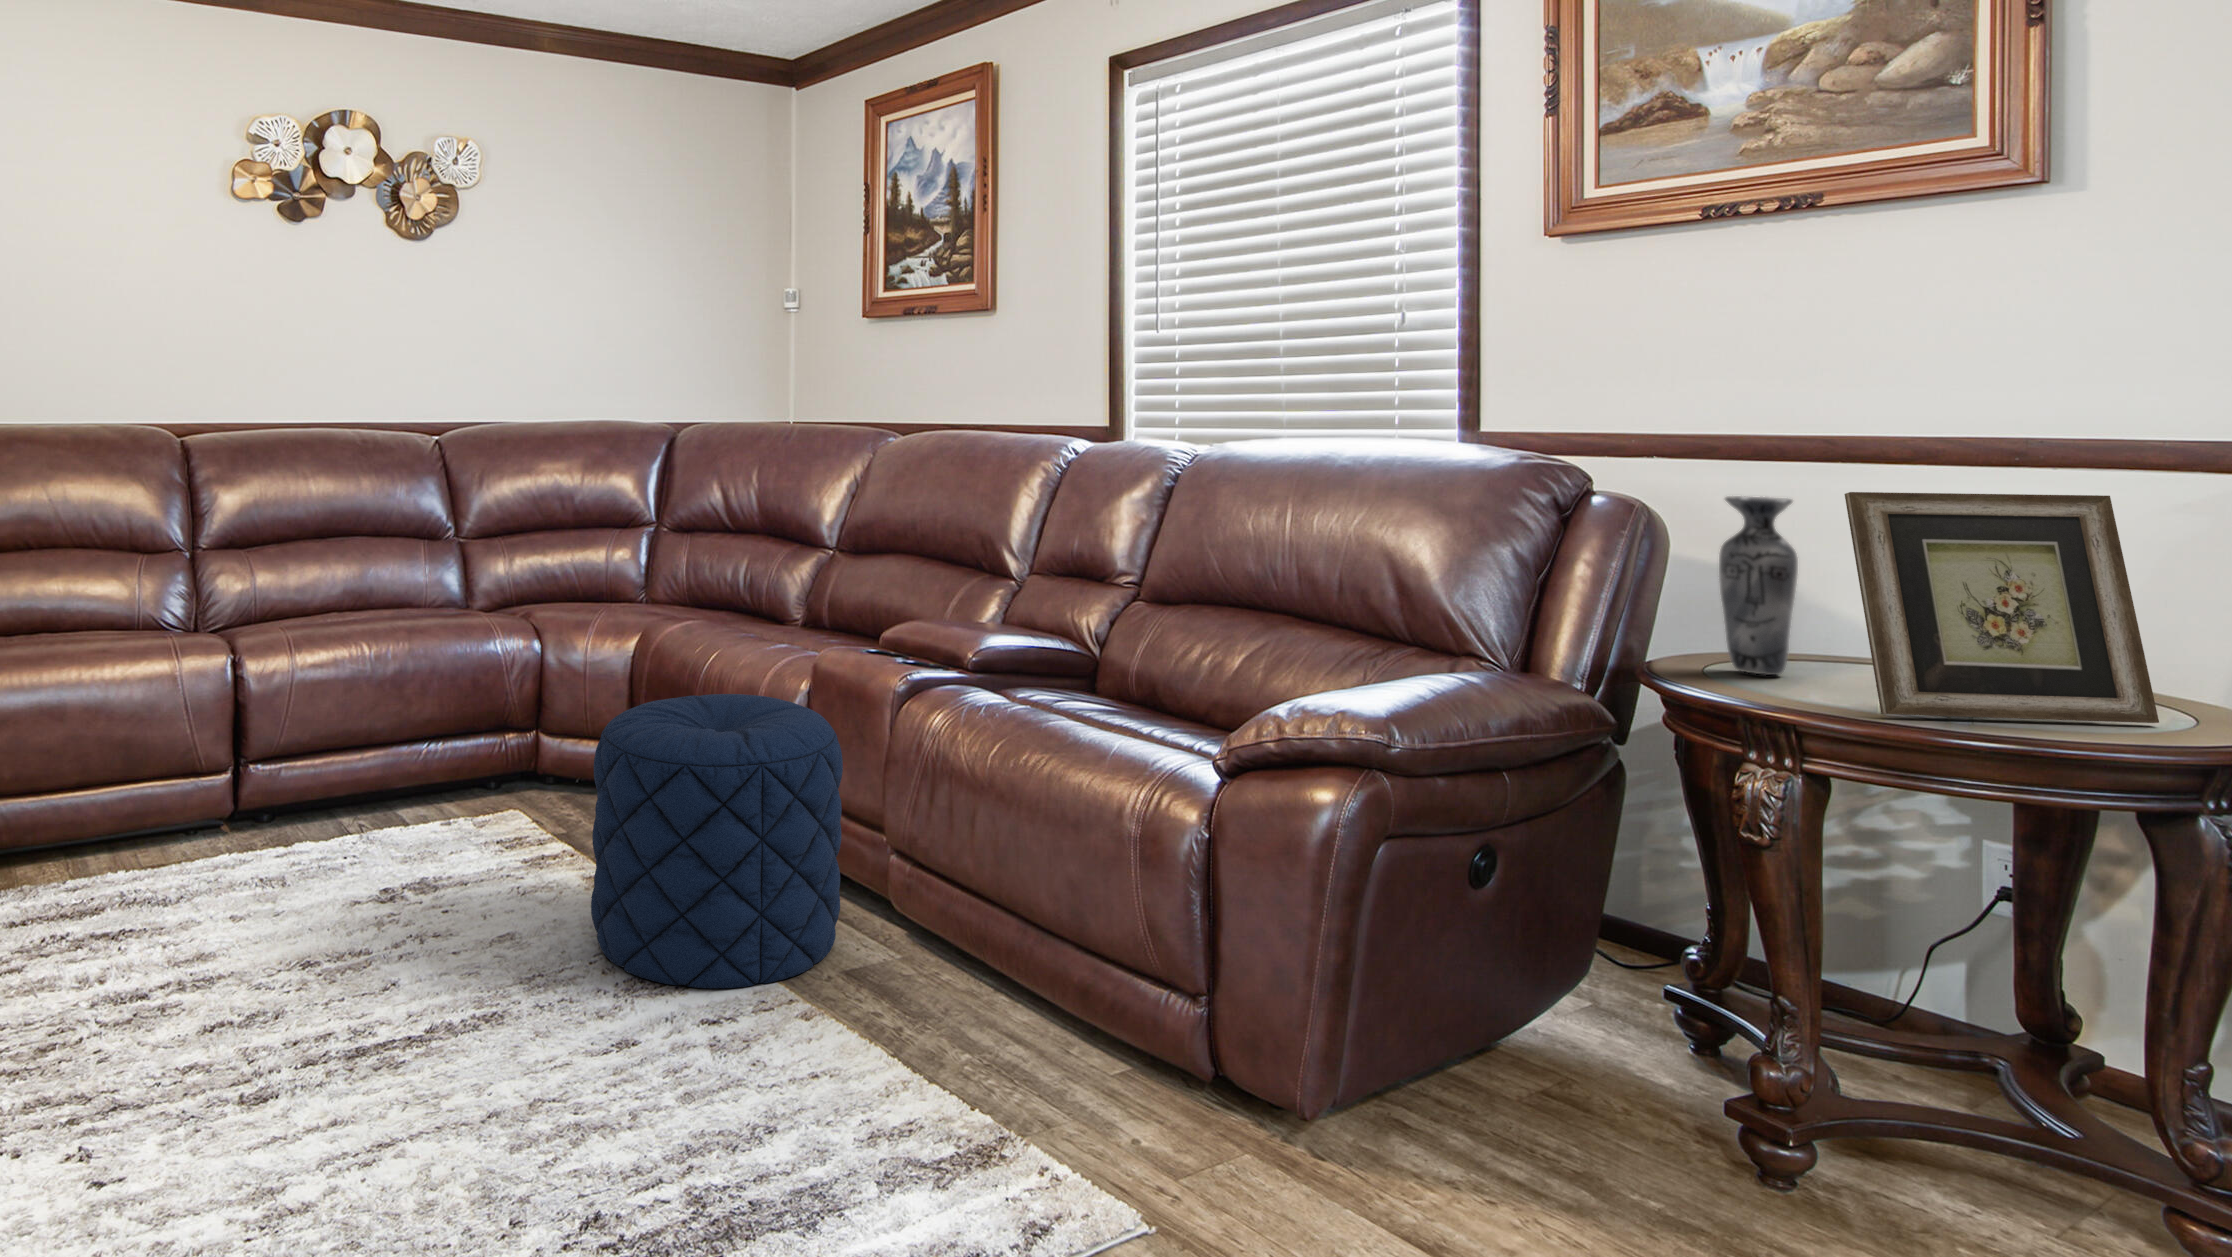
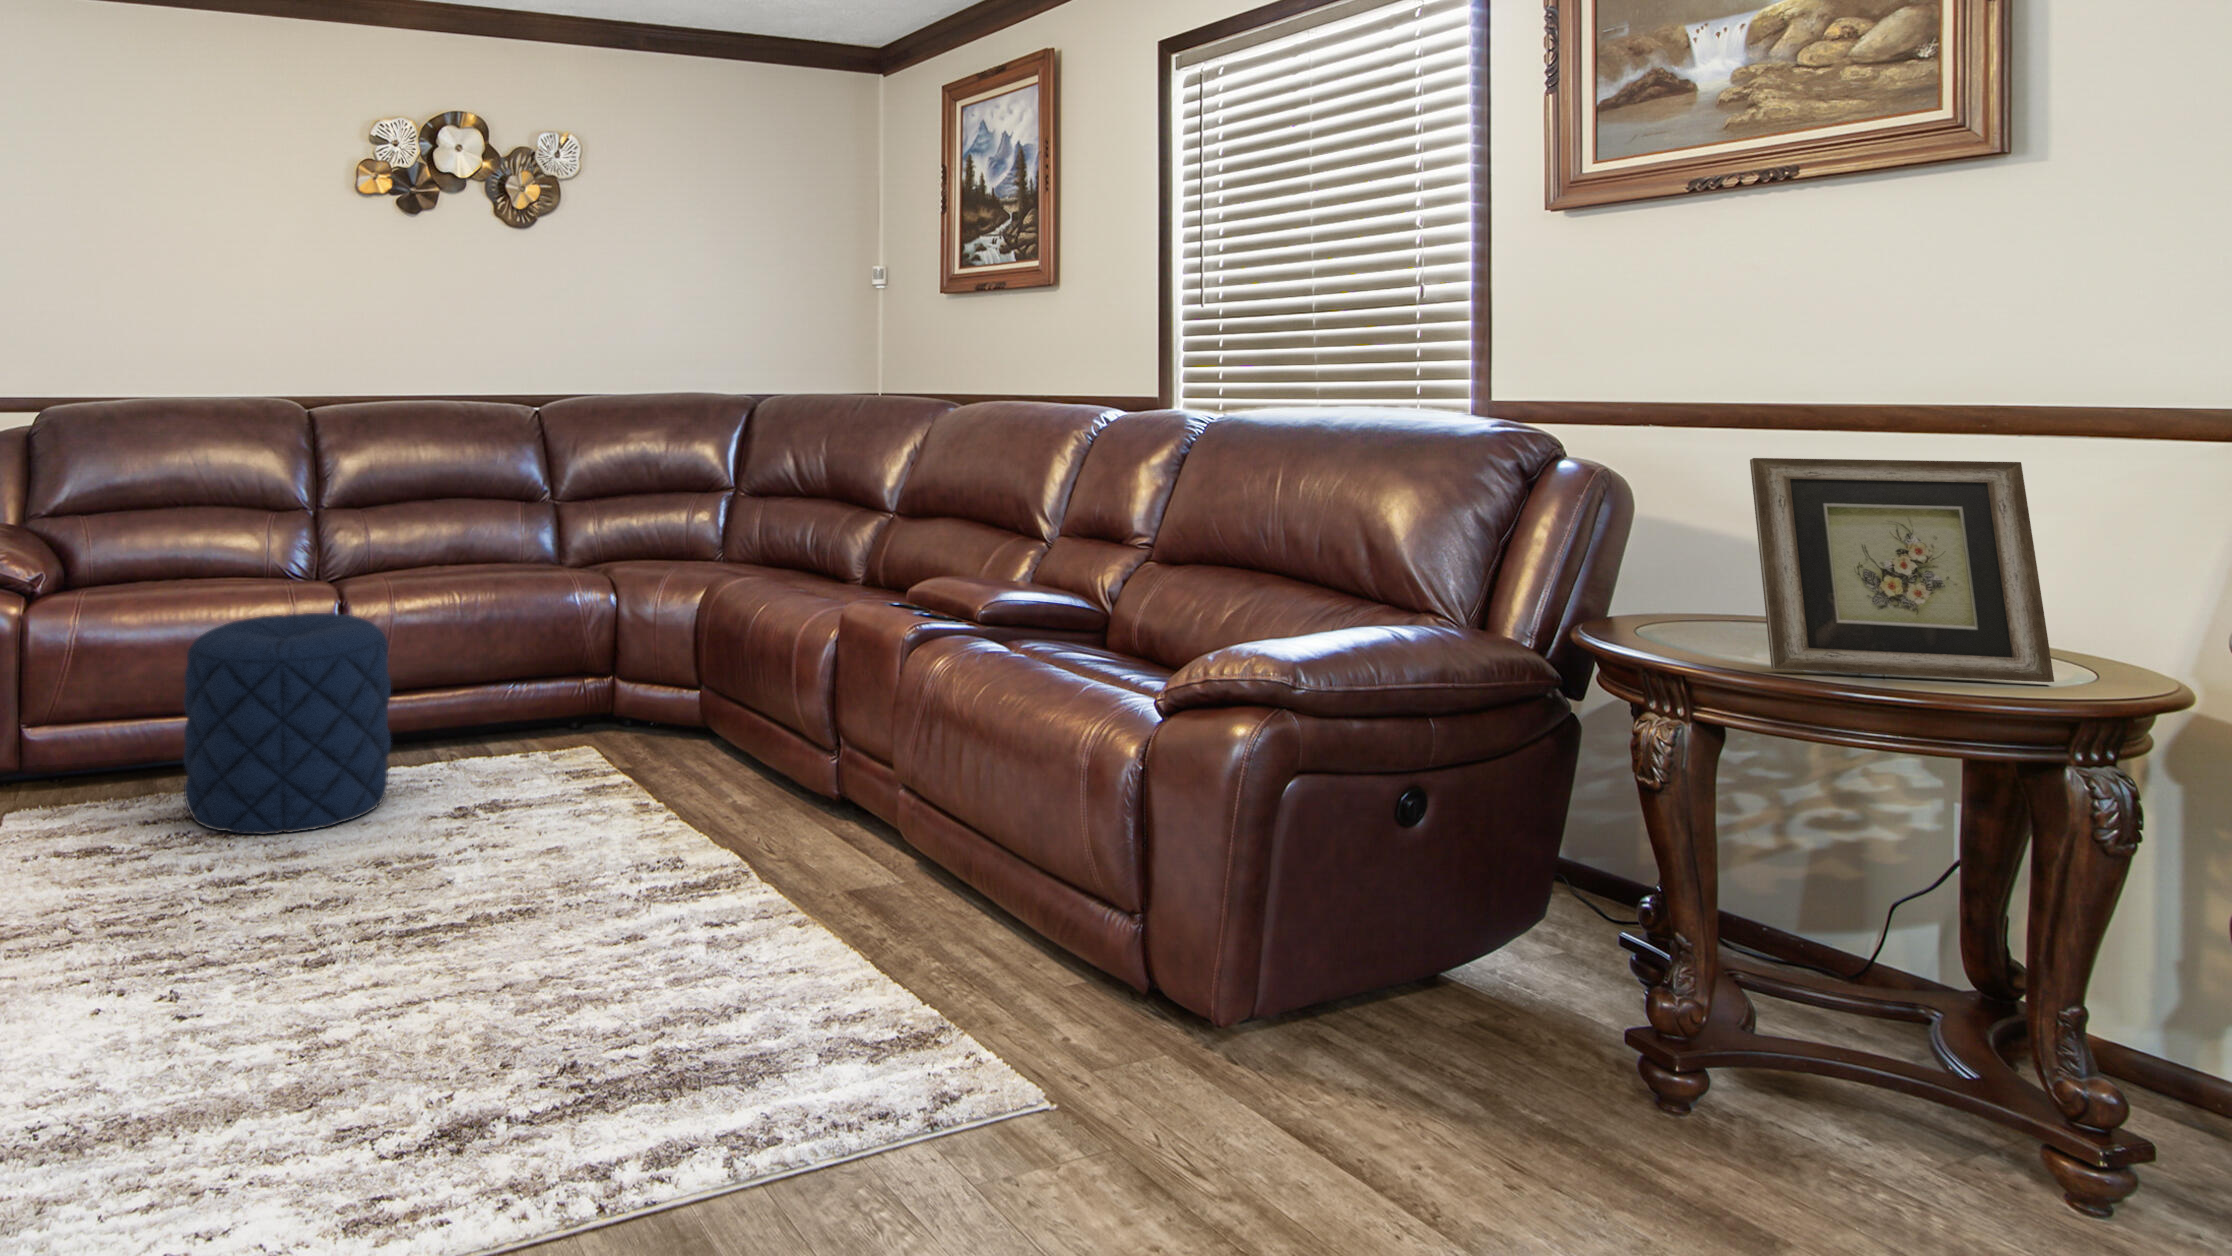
vase: present [1719,496,1798,675] -> none [1658,463,1733,635]
pouf: present [591,694,843,989] -> present [184,613,391,834]

